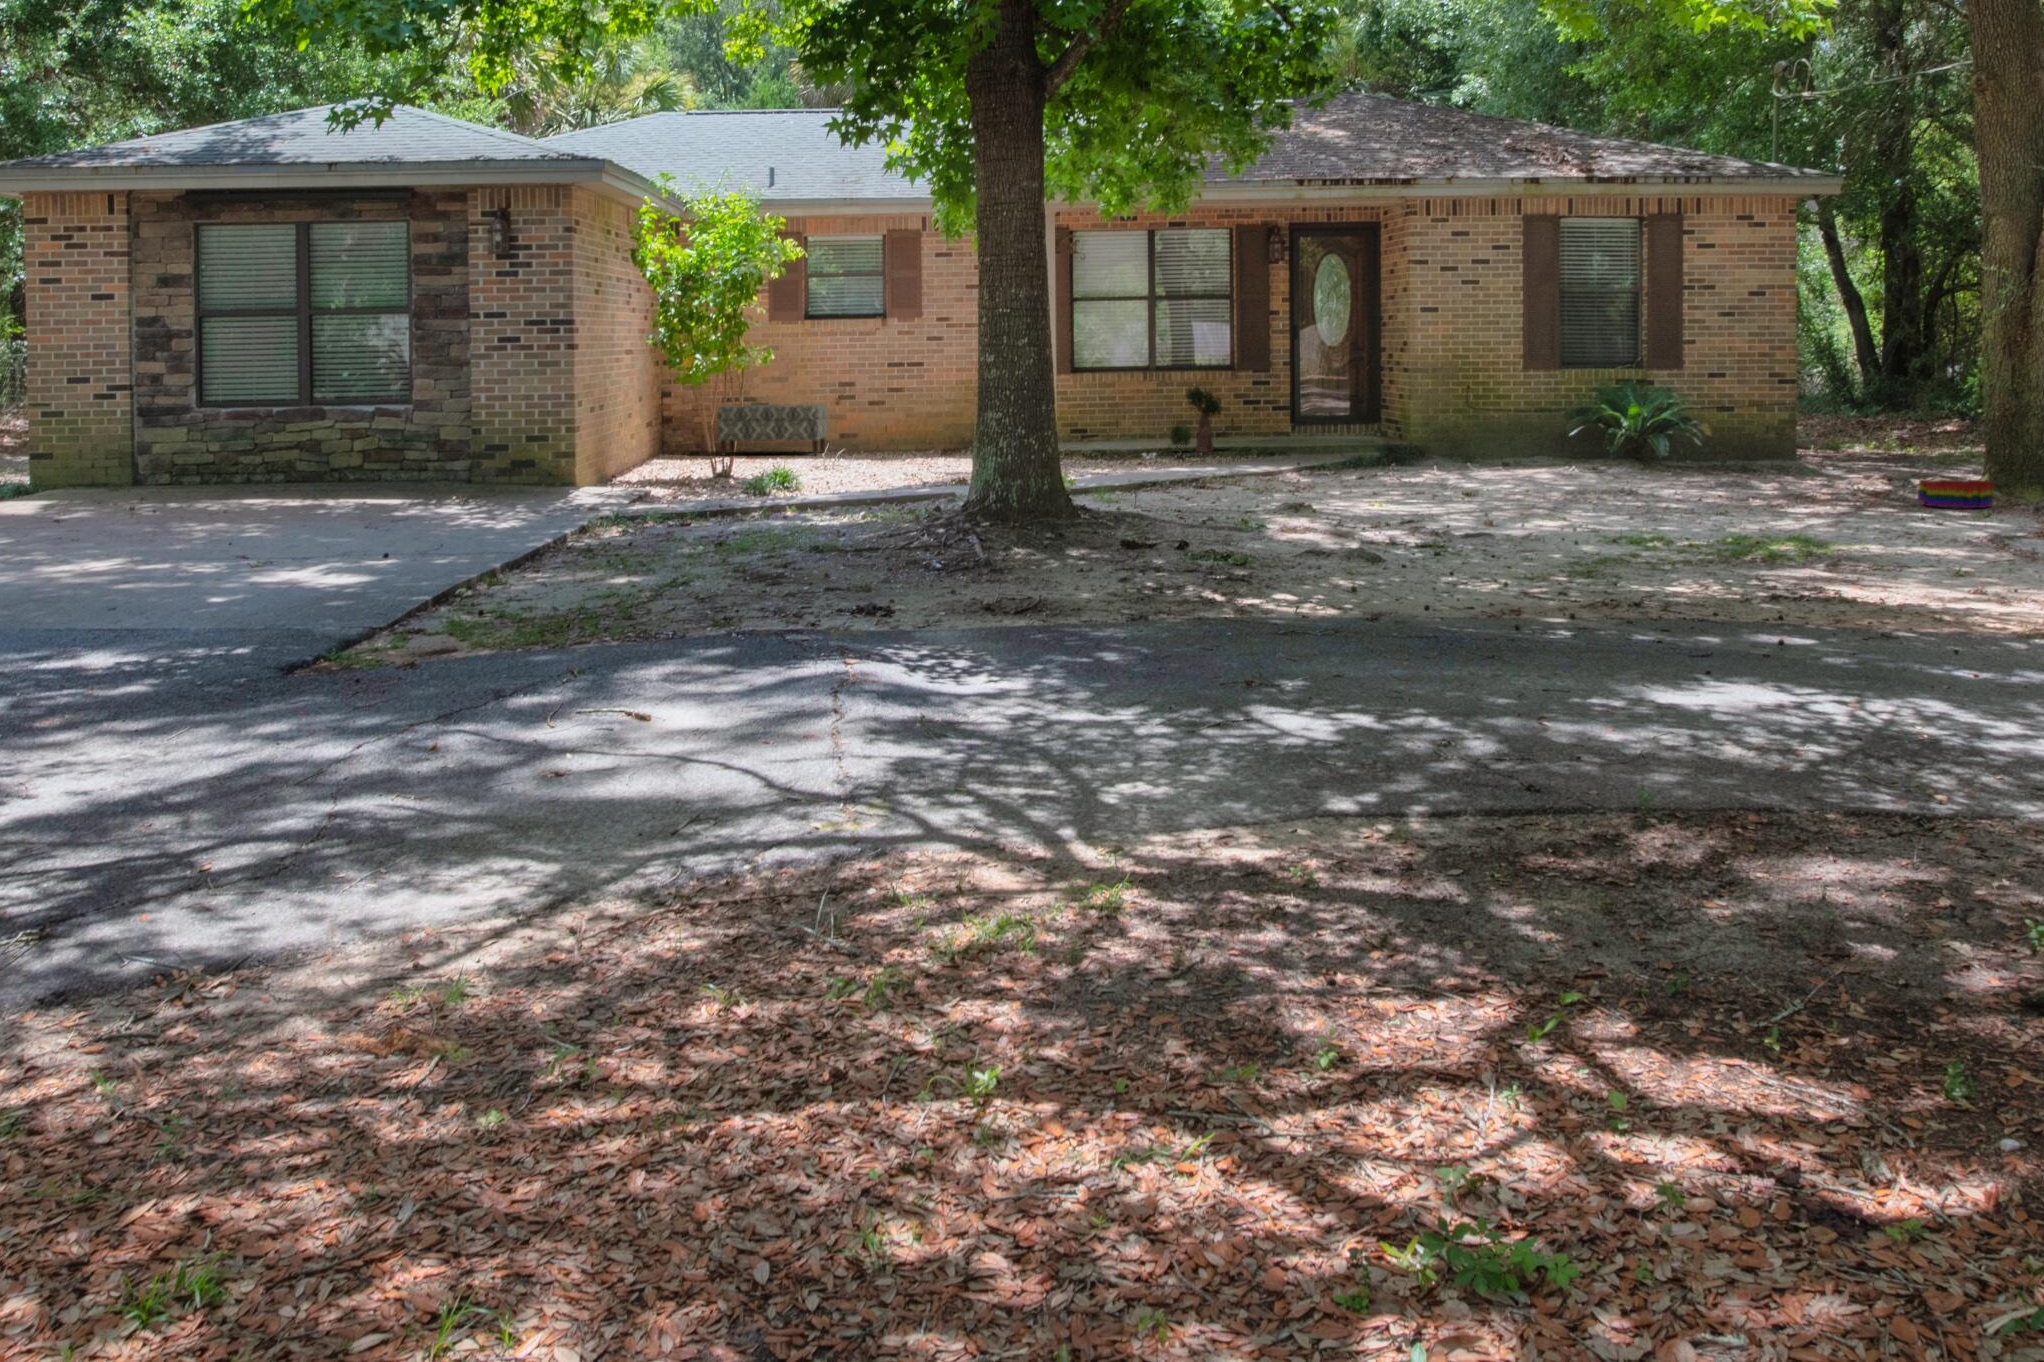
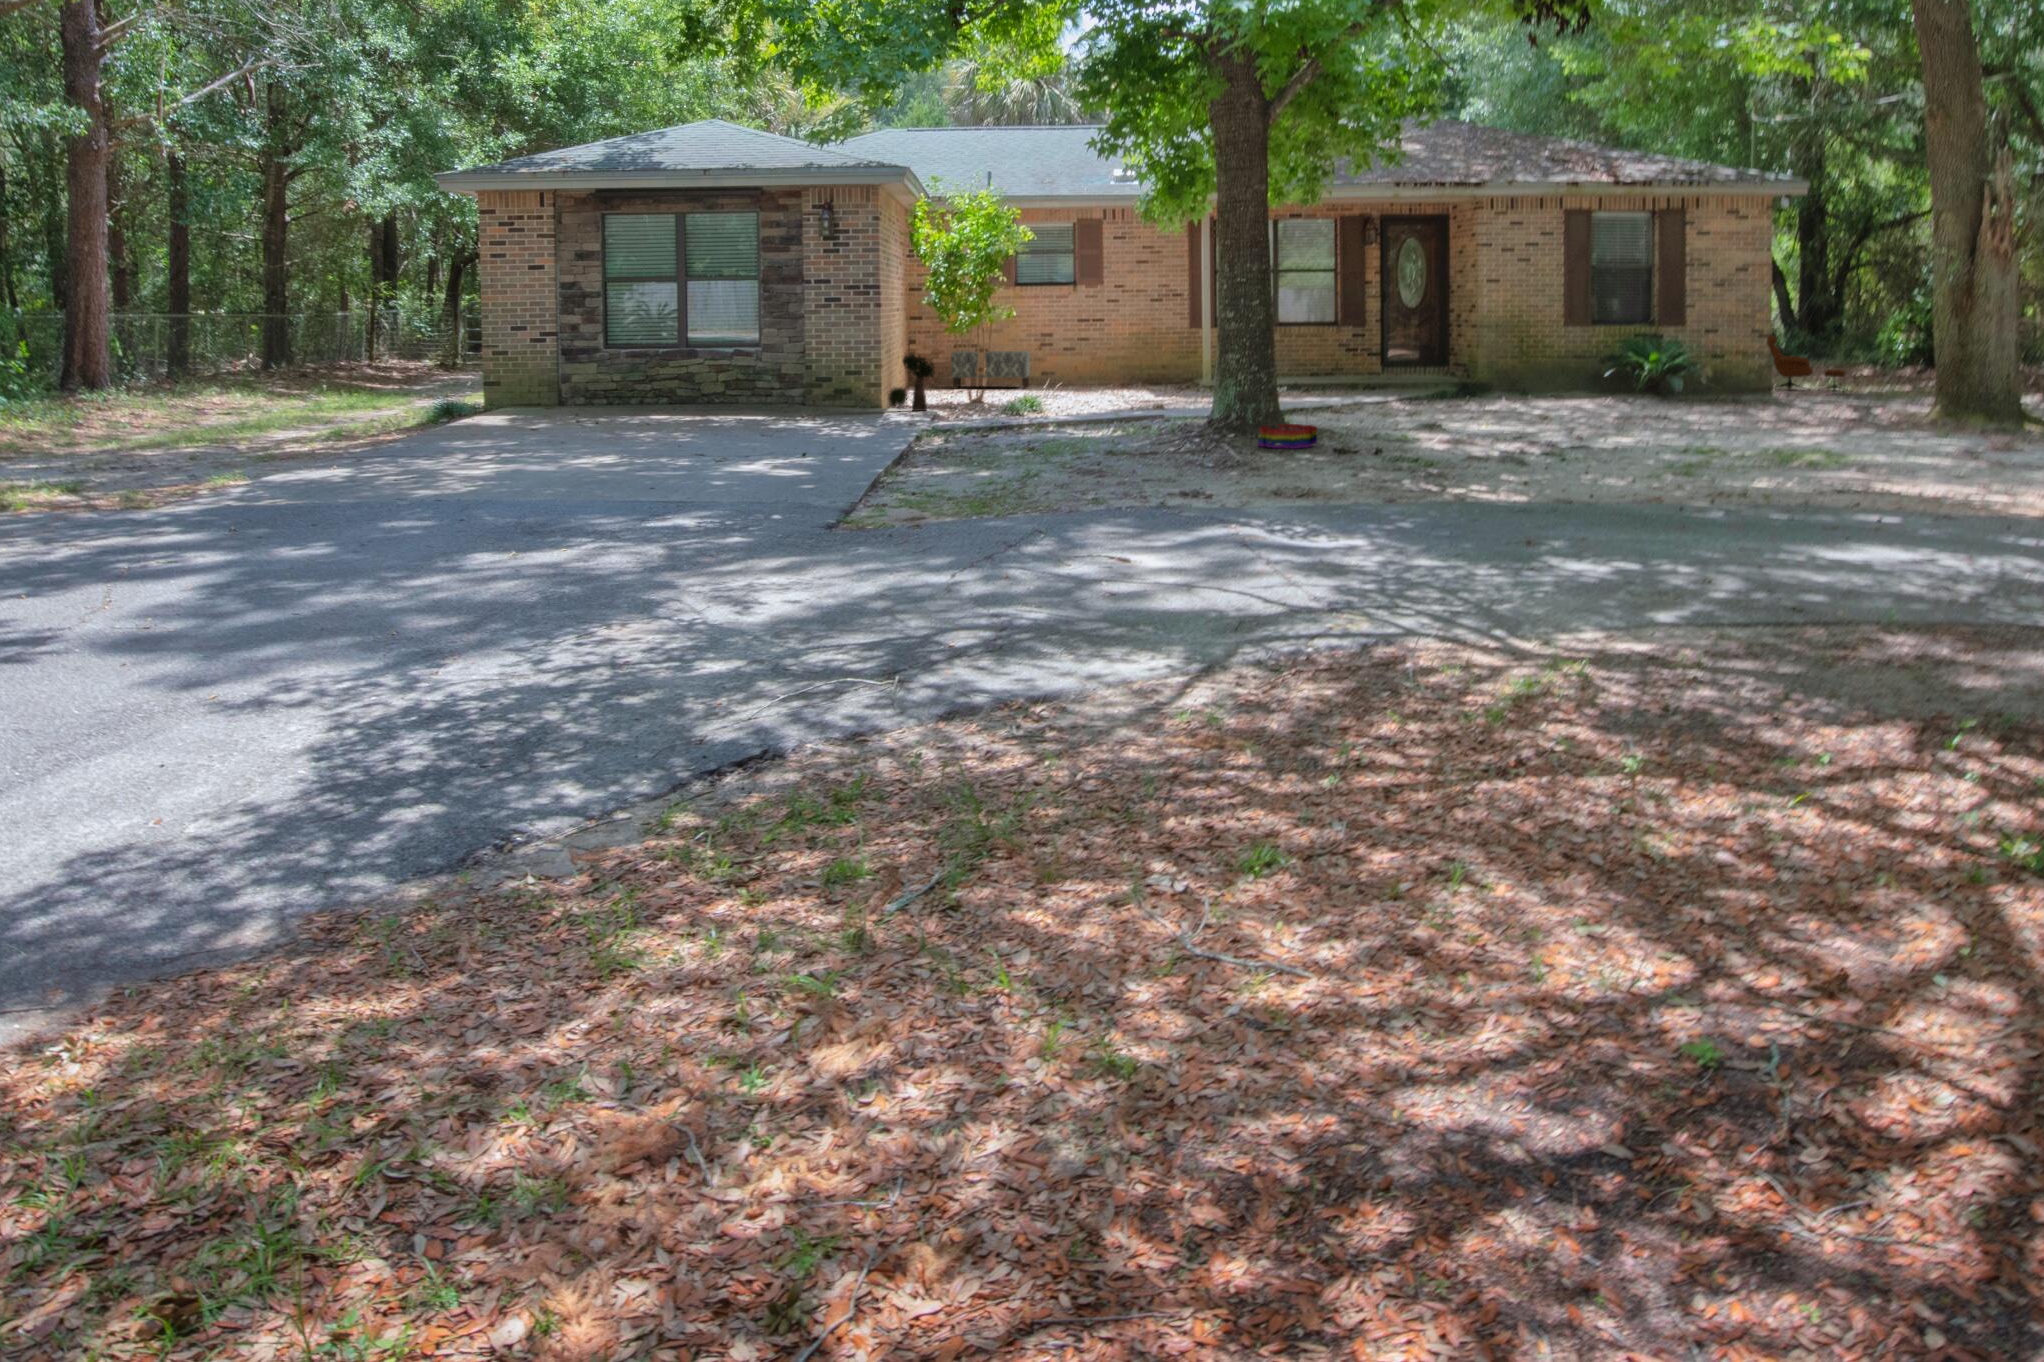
lounge chair: none [1793,380,1901,456] -> present [1767,335,1848,390]
potted plant: present [1170,386,1222,452] -> present [888,353,935,411]
storage bin: present [1917,479,1993,508] -> present [1258,424,1317,449]

